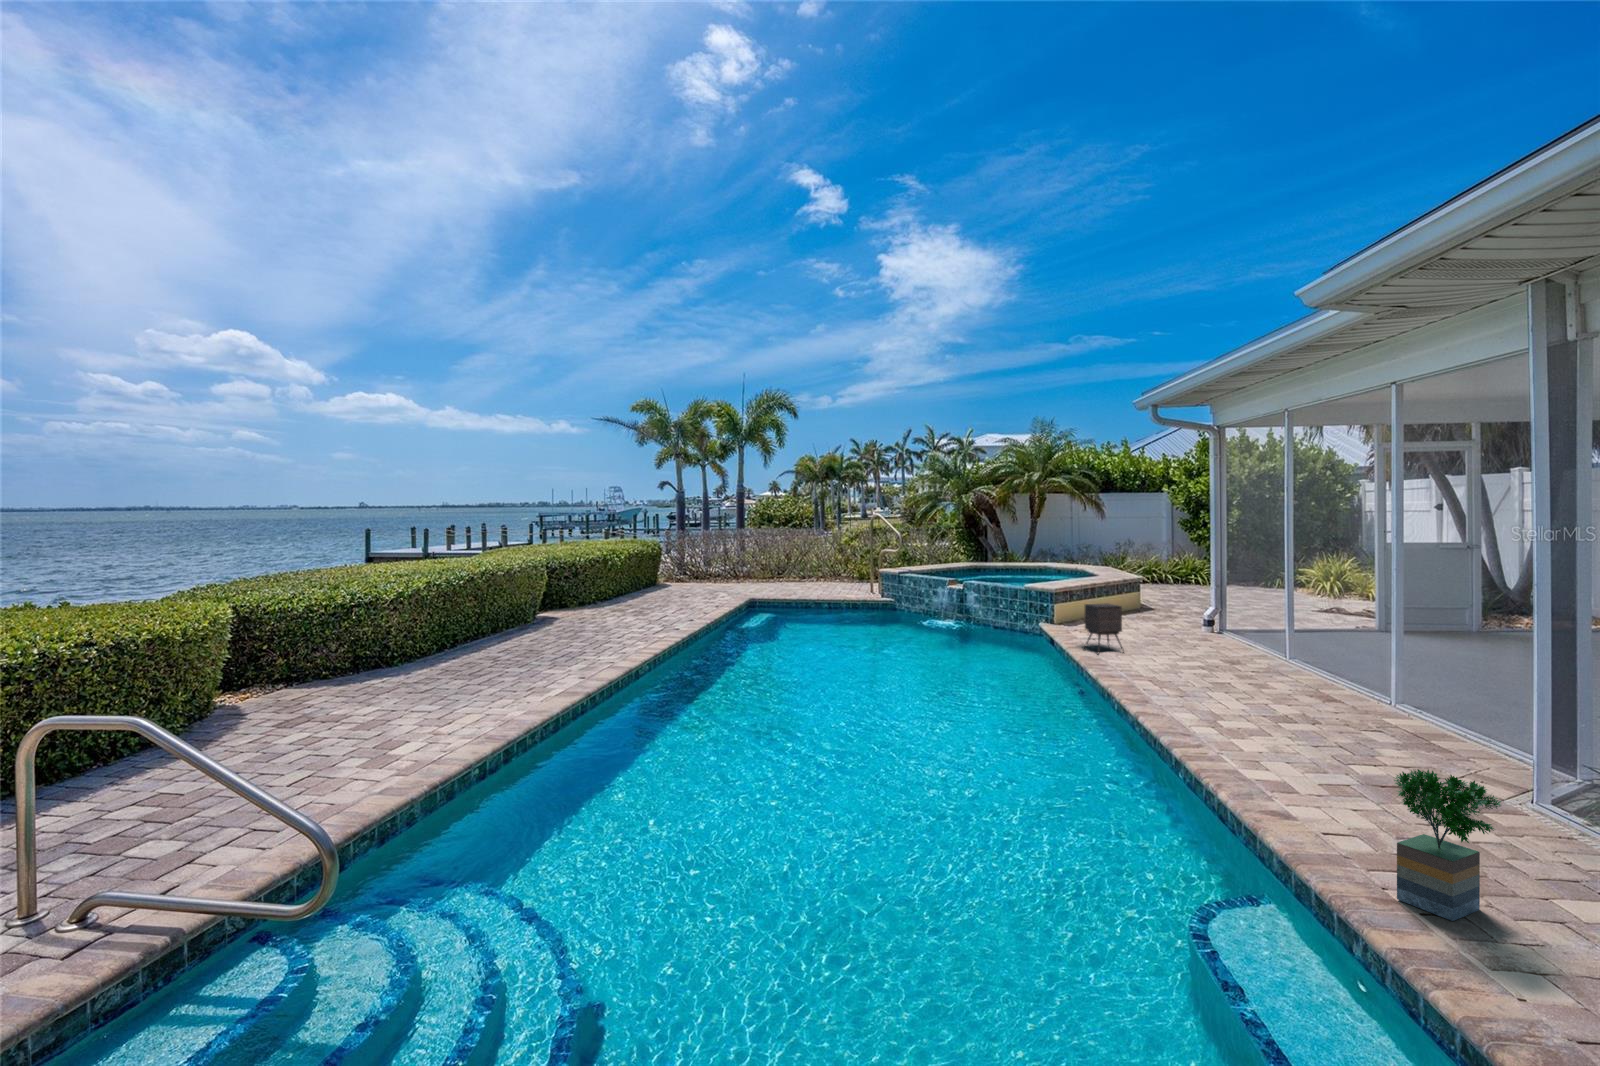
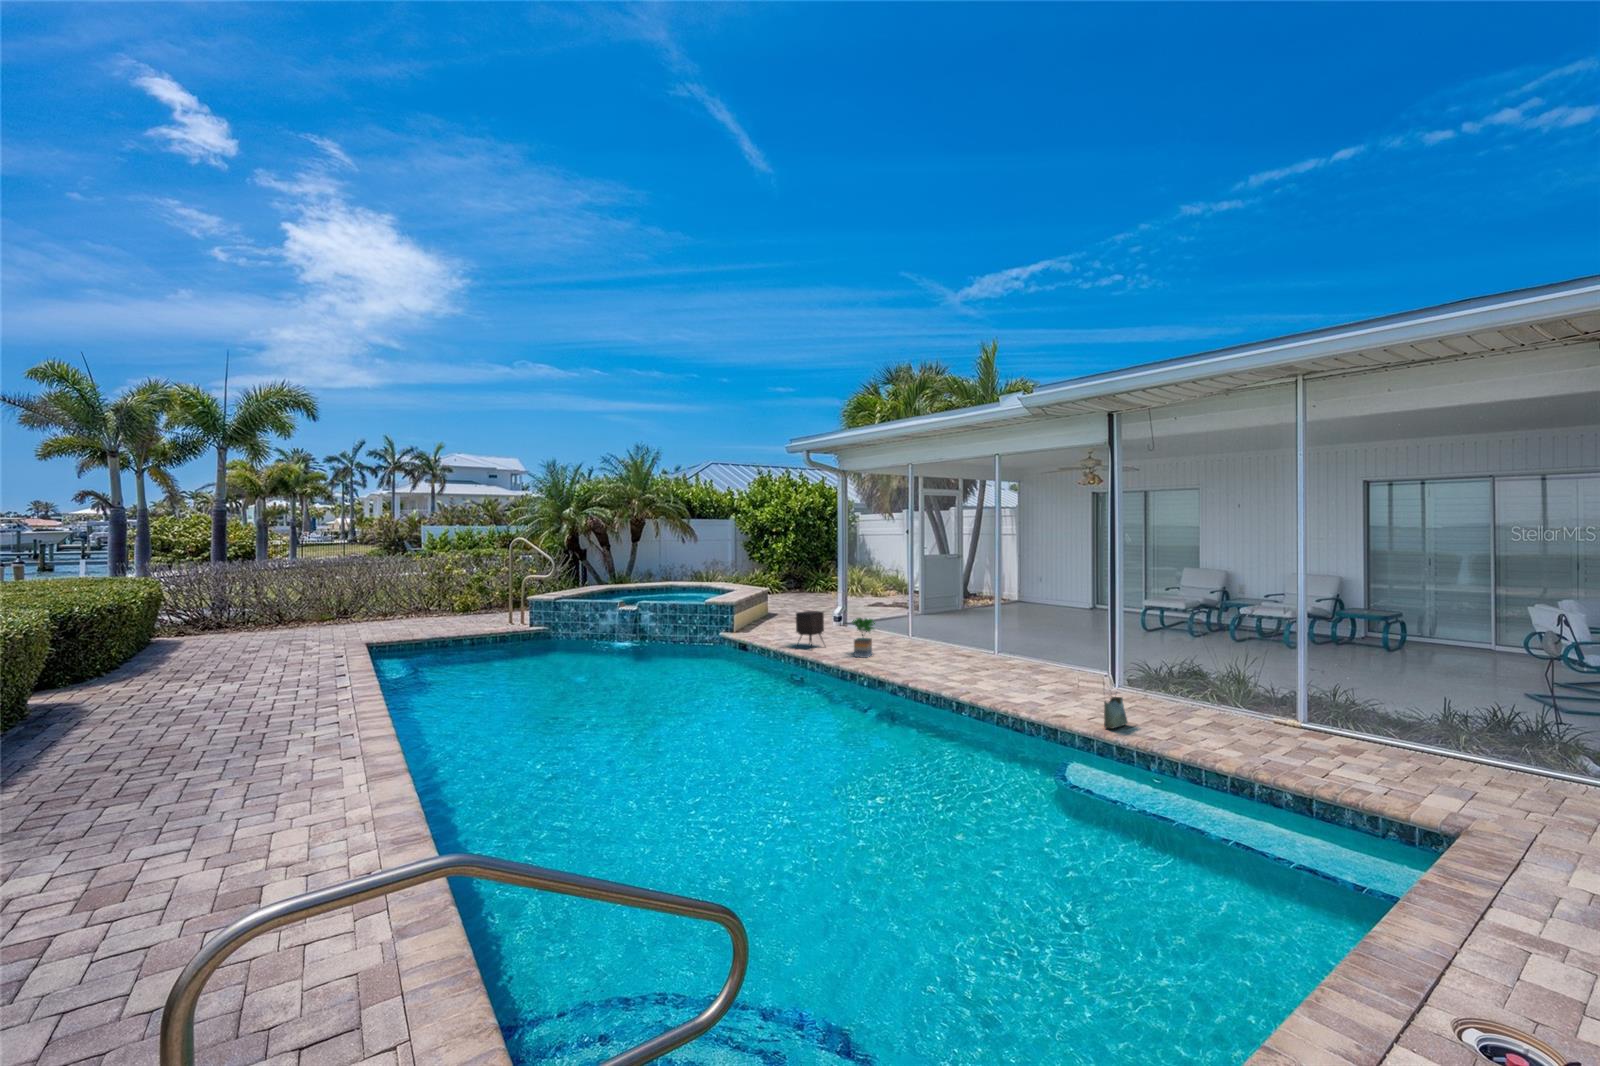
woven basket: none [1291,755,1351,835] -> present [1104,697,1128,729]
potted tree: present [1394,769,1501,921] -> present [852,618,875,658]

